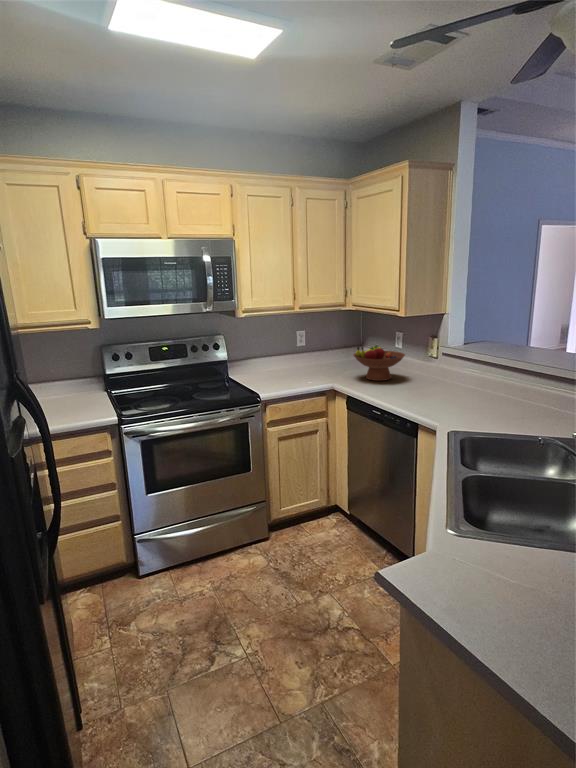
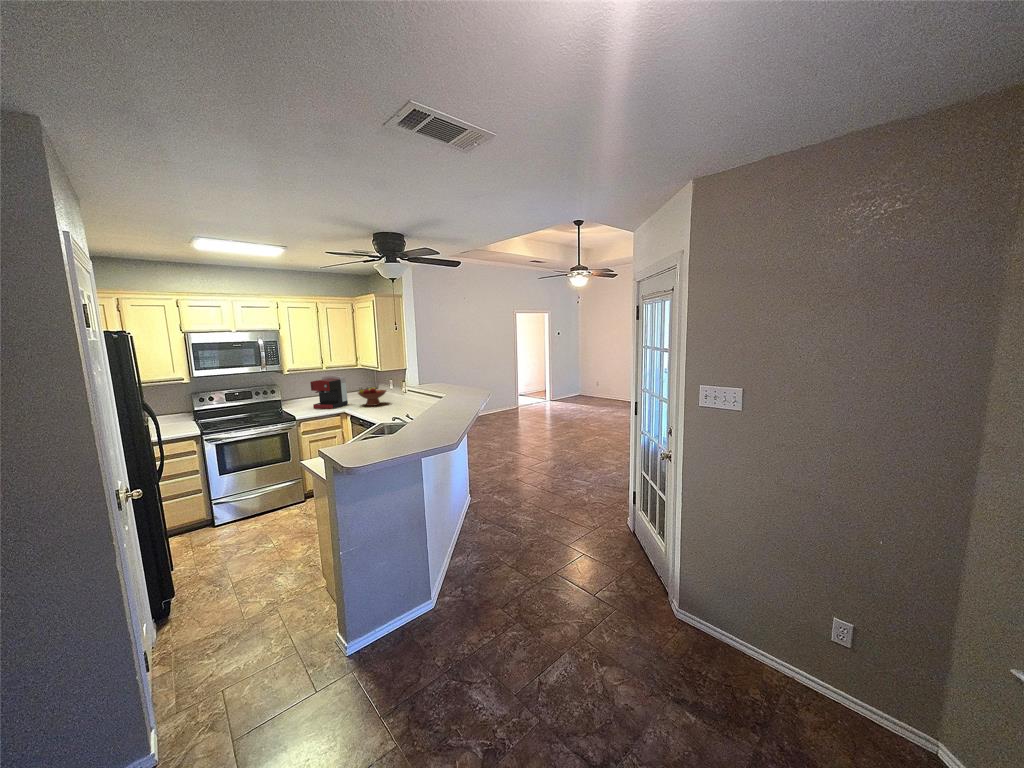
coffee maker: none [276,323,330,382] -> present [310,376,348,409]

